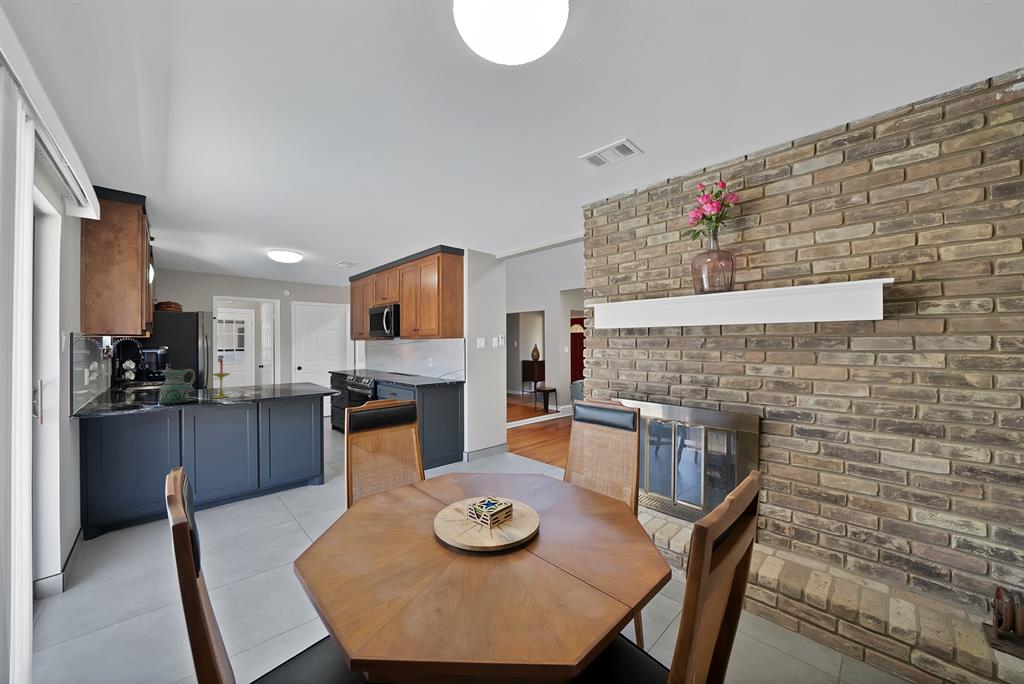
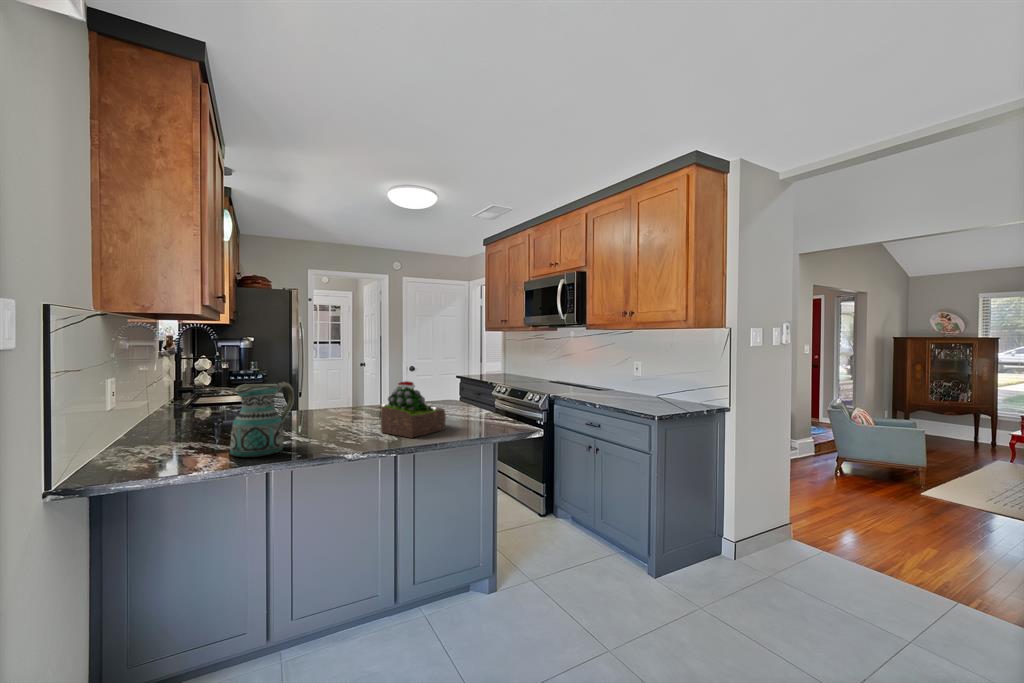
candle: present [213,360,230,398] -> none [316,362,355,440]
succulent plant: none [247,369,285,396] -> present [381,381,446,438]

